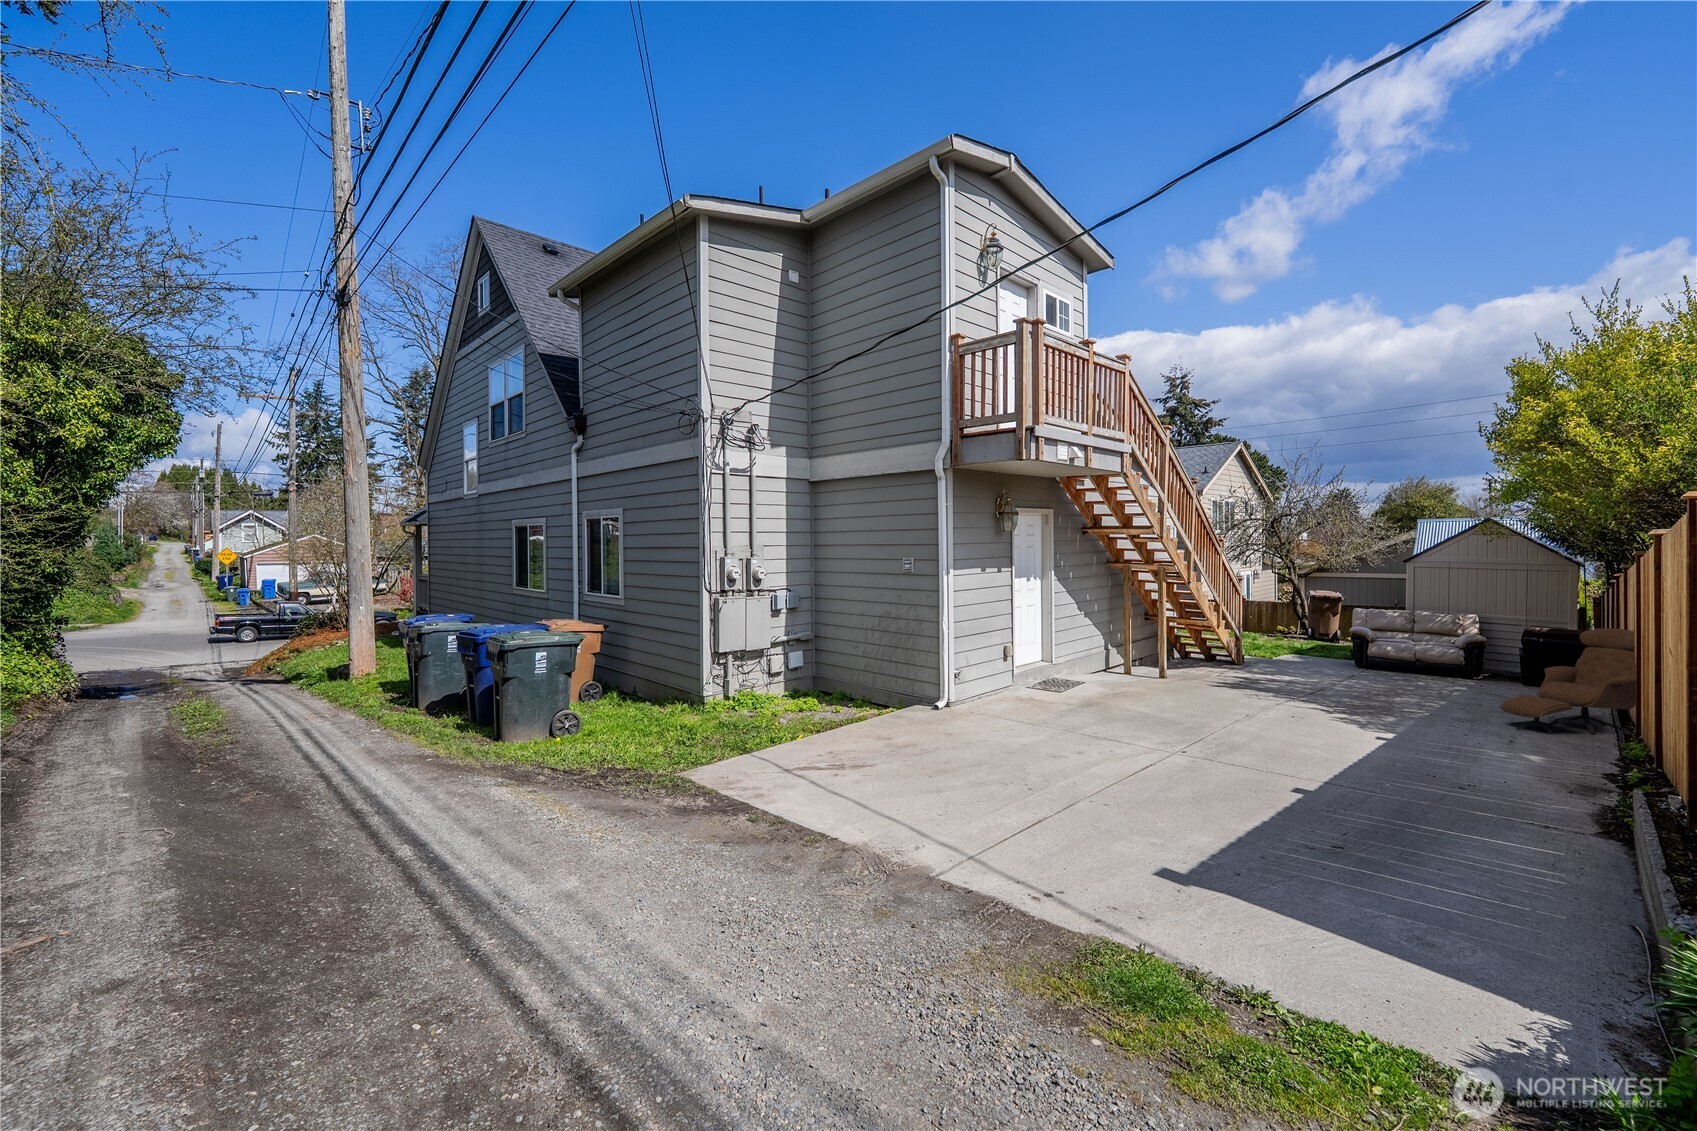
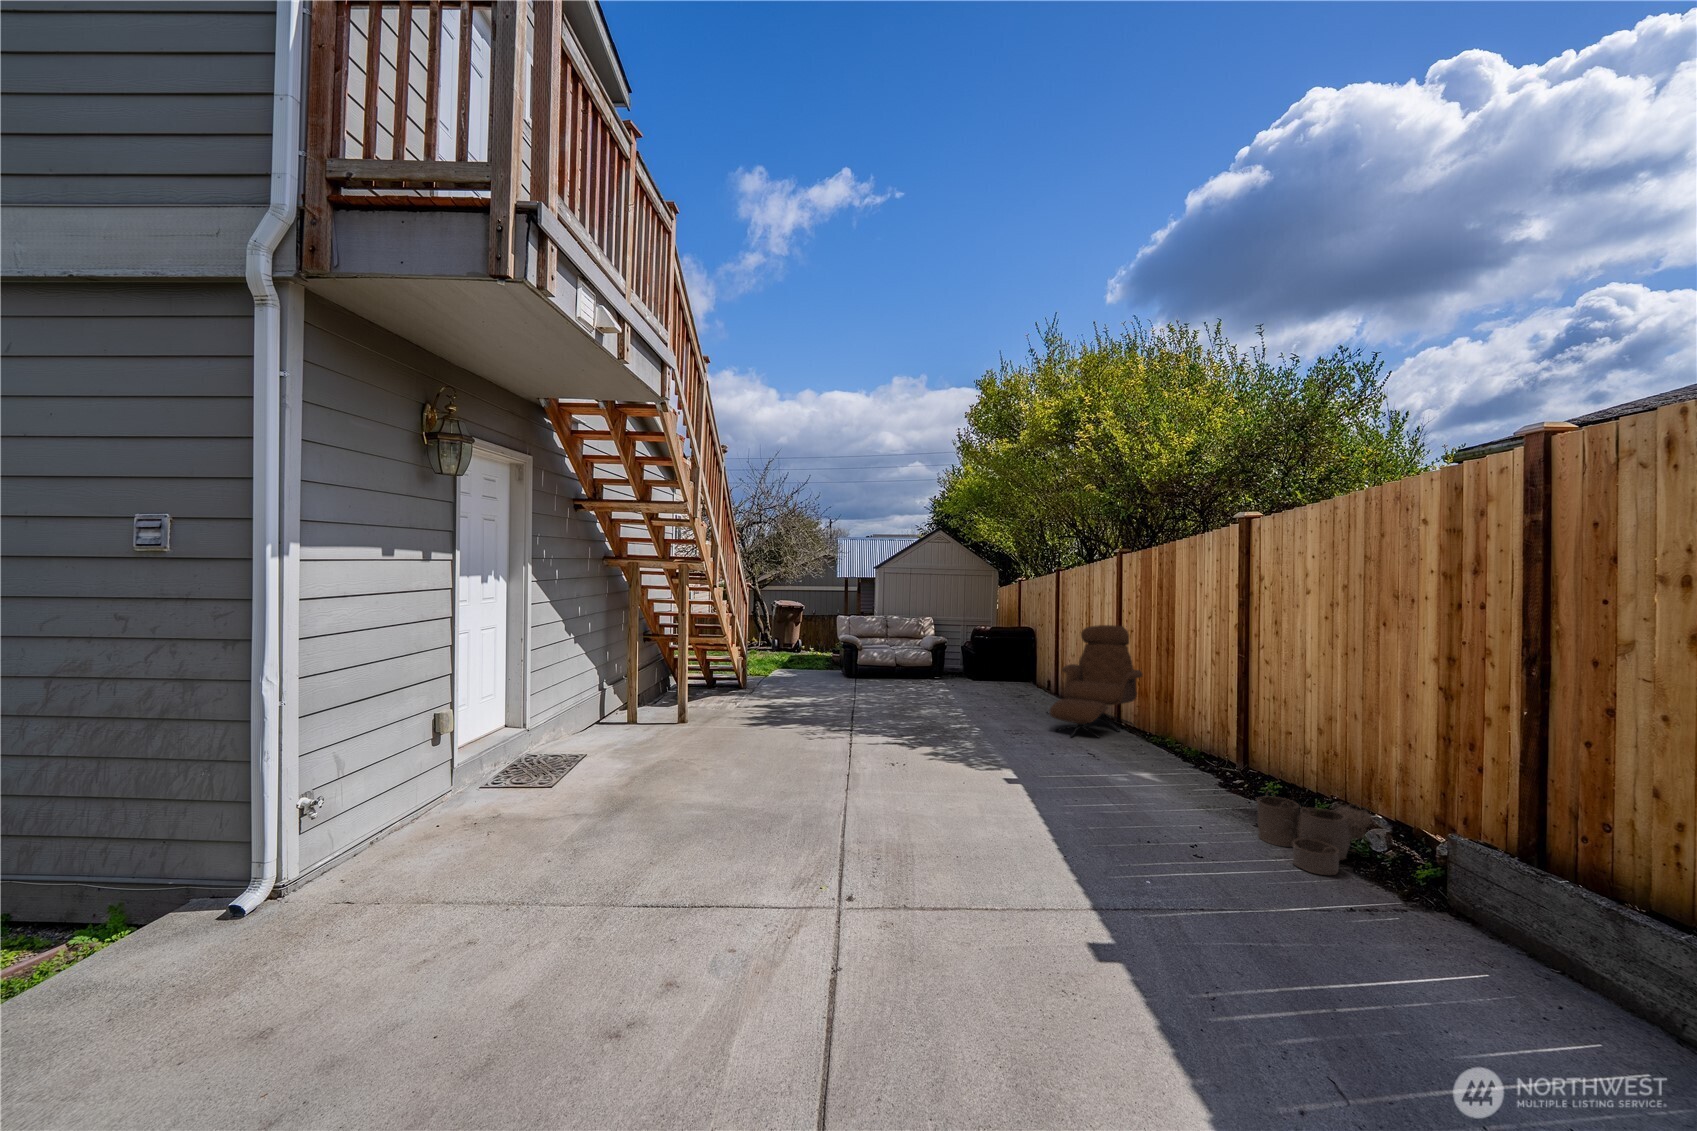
woven basket: none [1528,757,1660,813] -> present [1257,791,1372,875]

